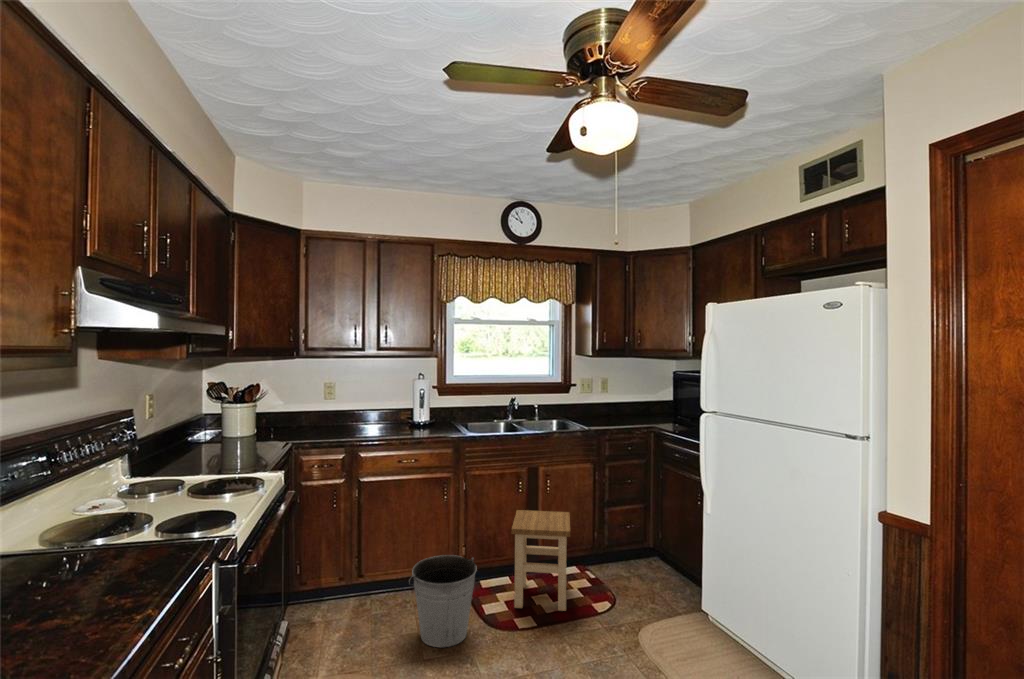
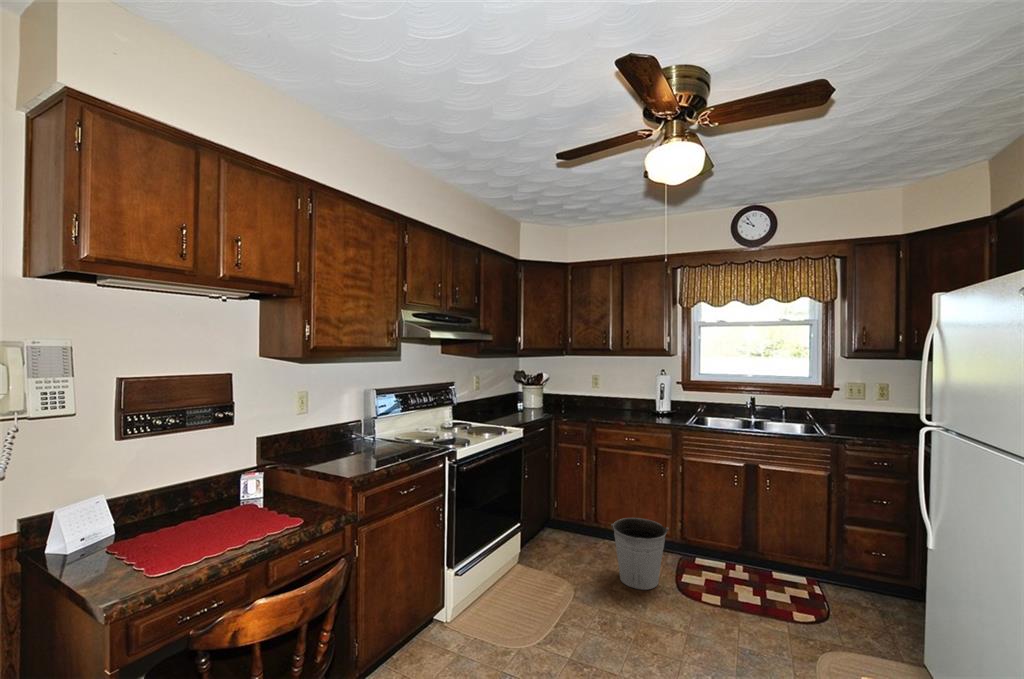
stool: present [512,510,570,611] -> none [708,502,787,607]

